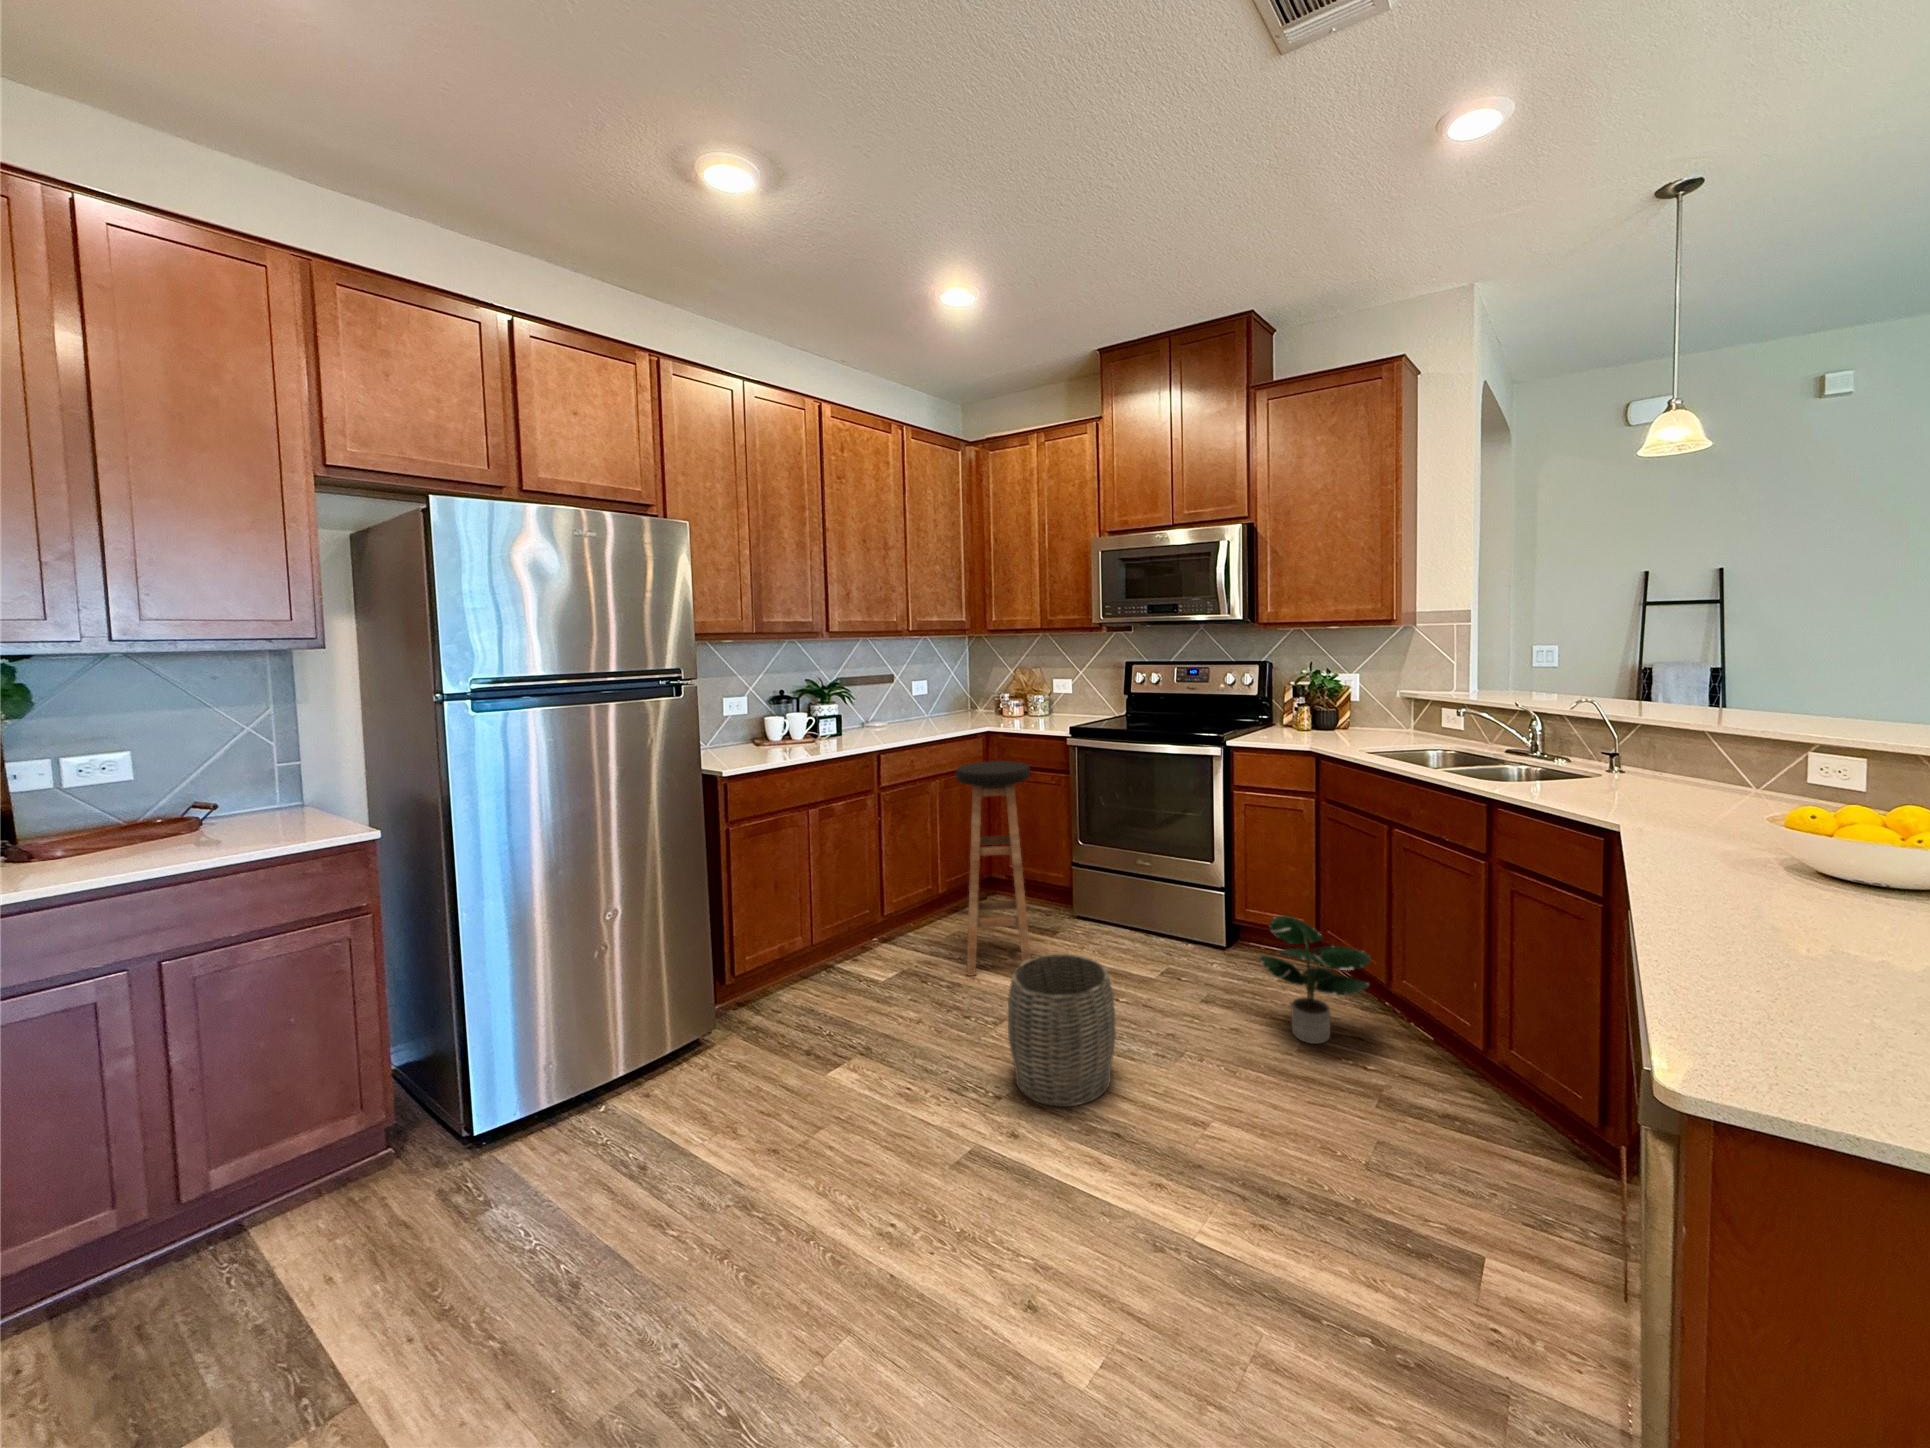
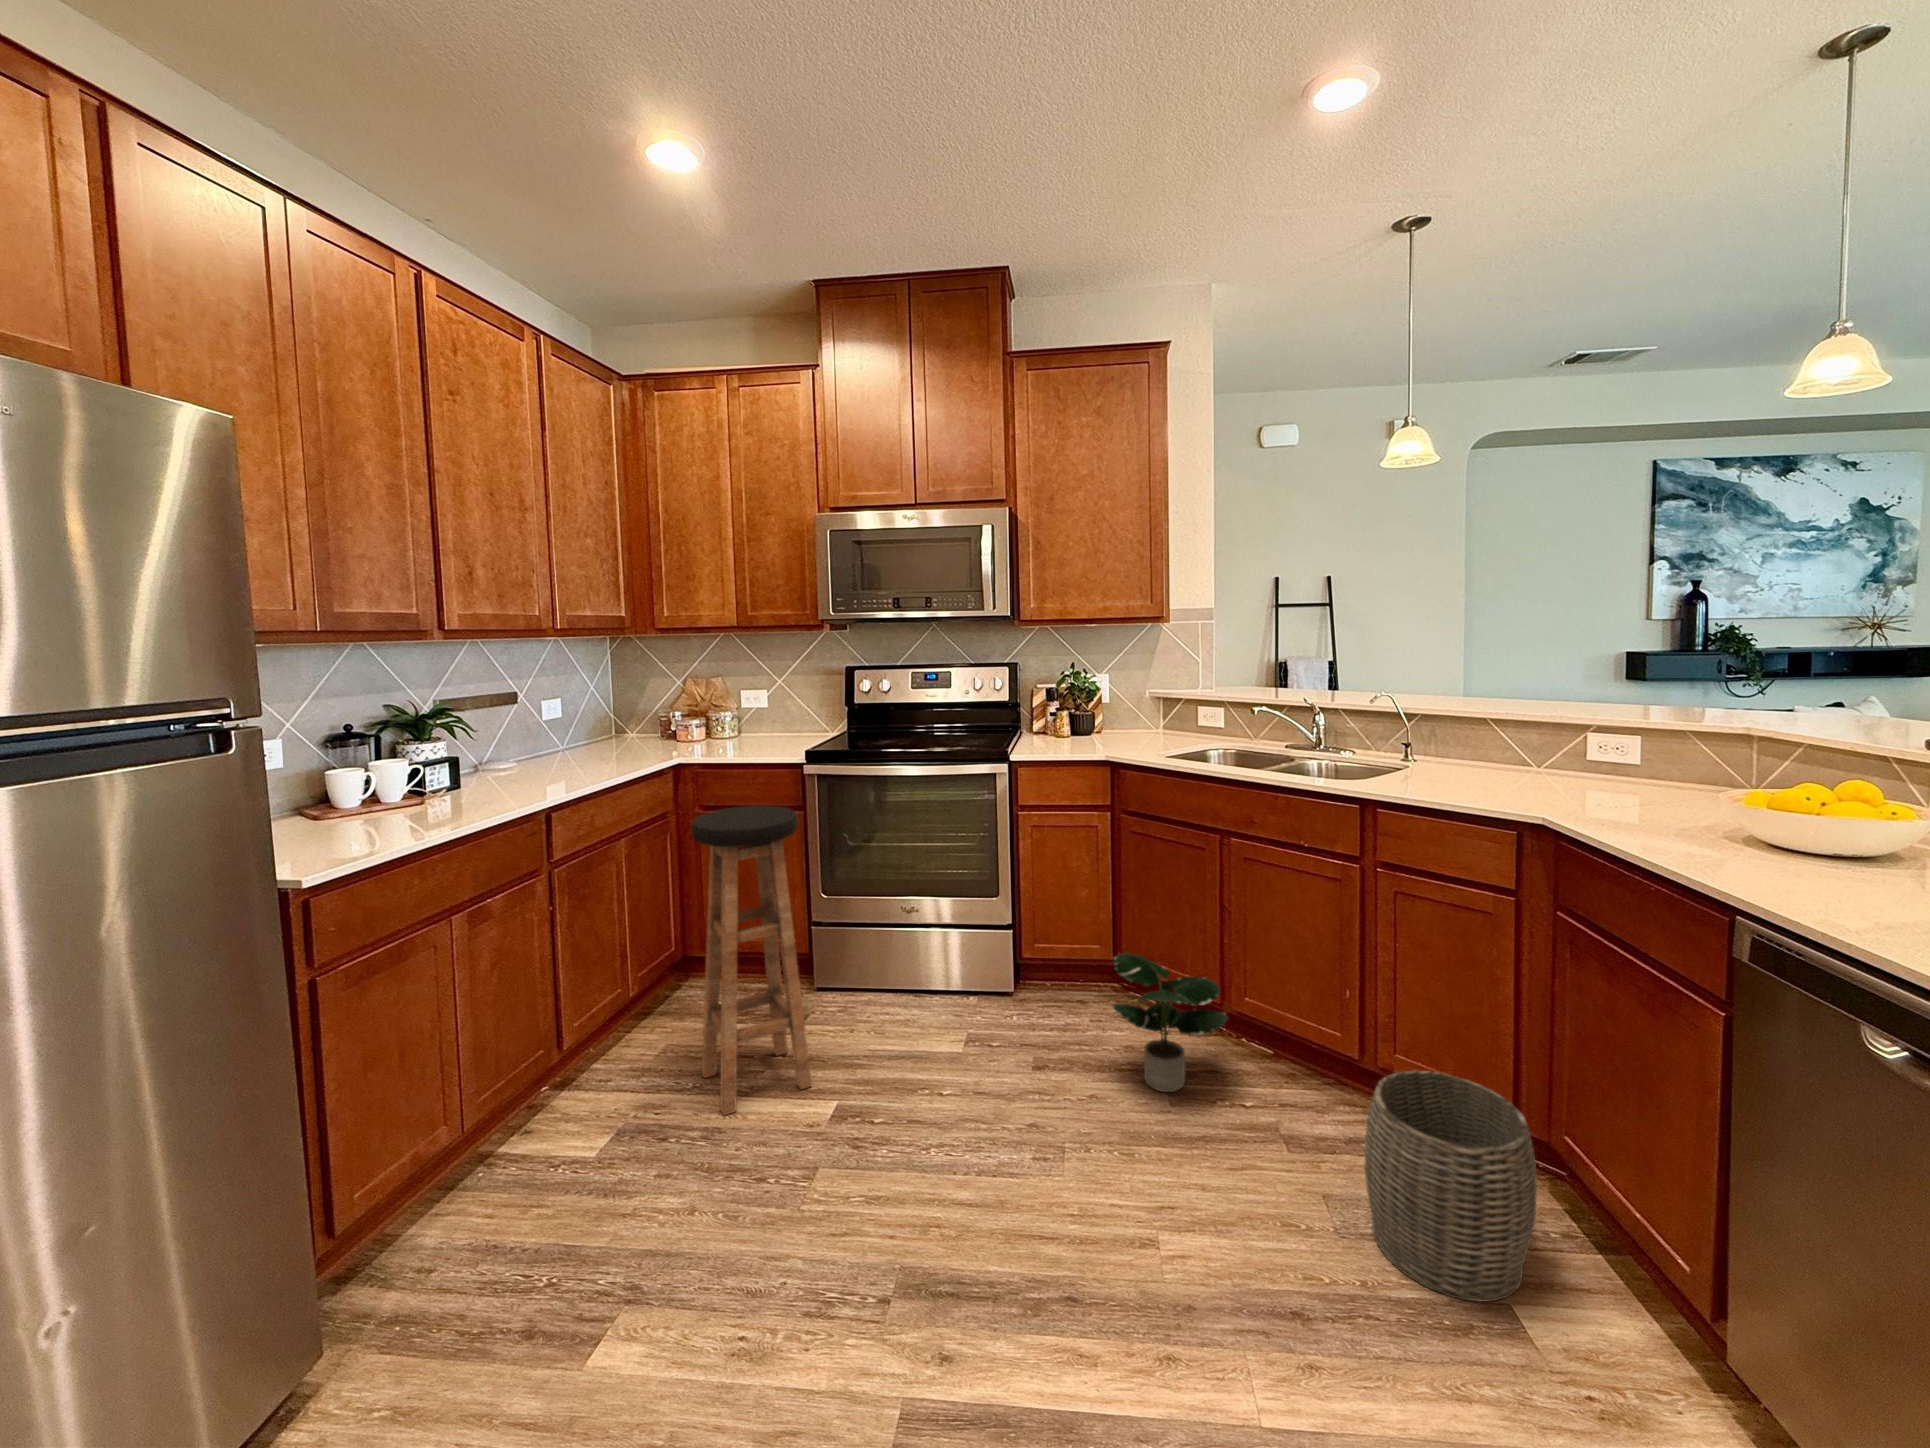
woven basket: present [1008,954,1116,1107] -> present [1365,1070,1537,1302]

